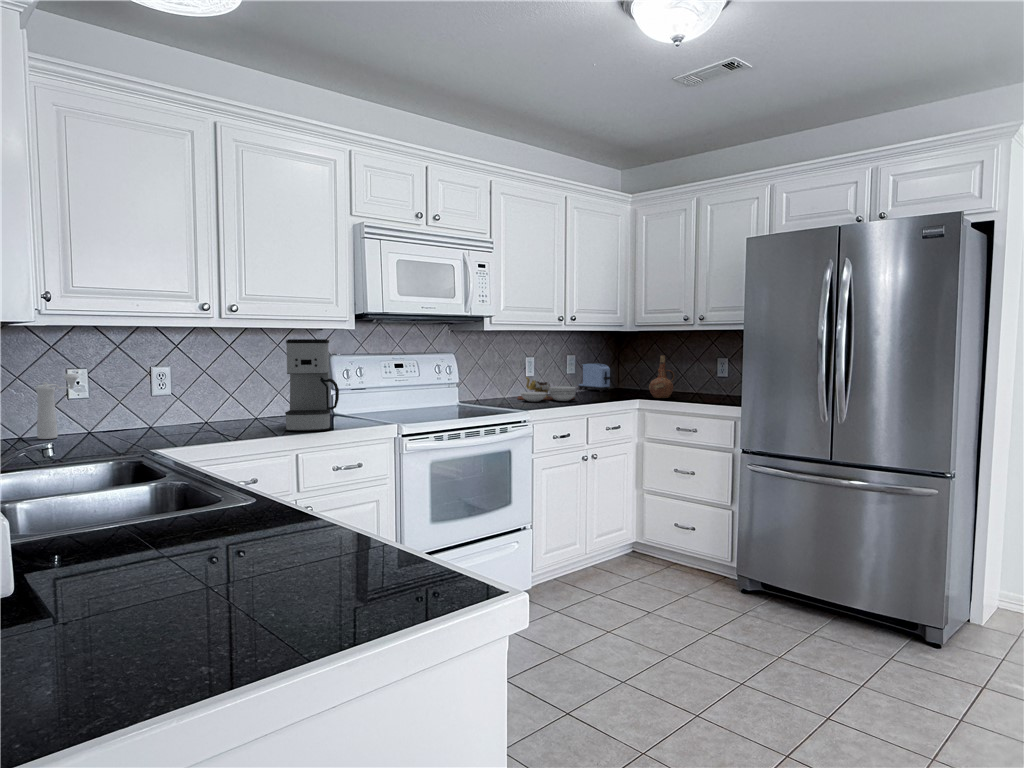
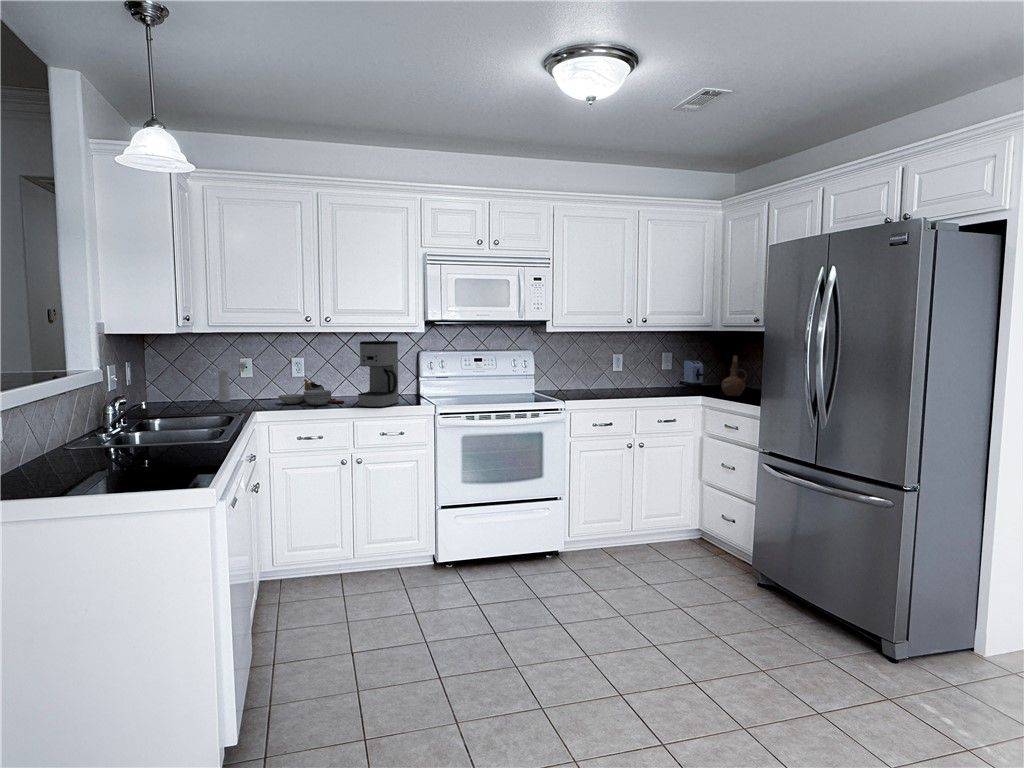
cutting board: present [517,377,576,402] -> present [278,379,344,405]

